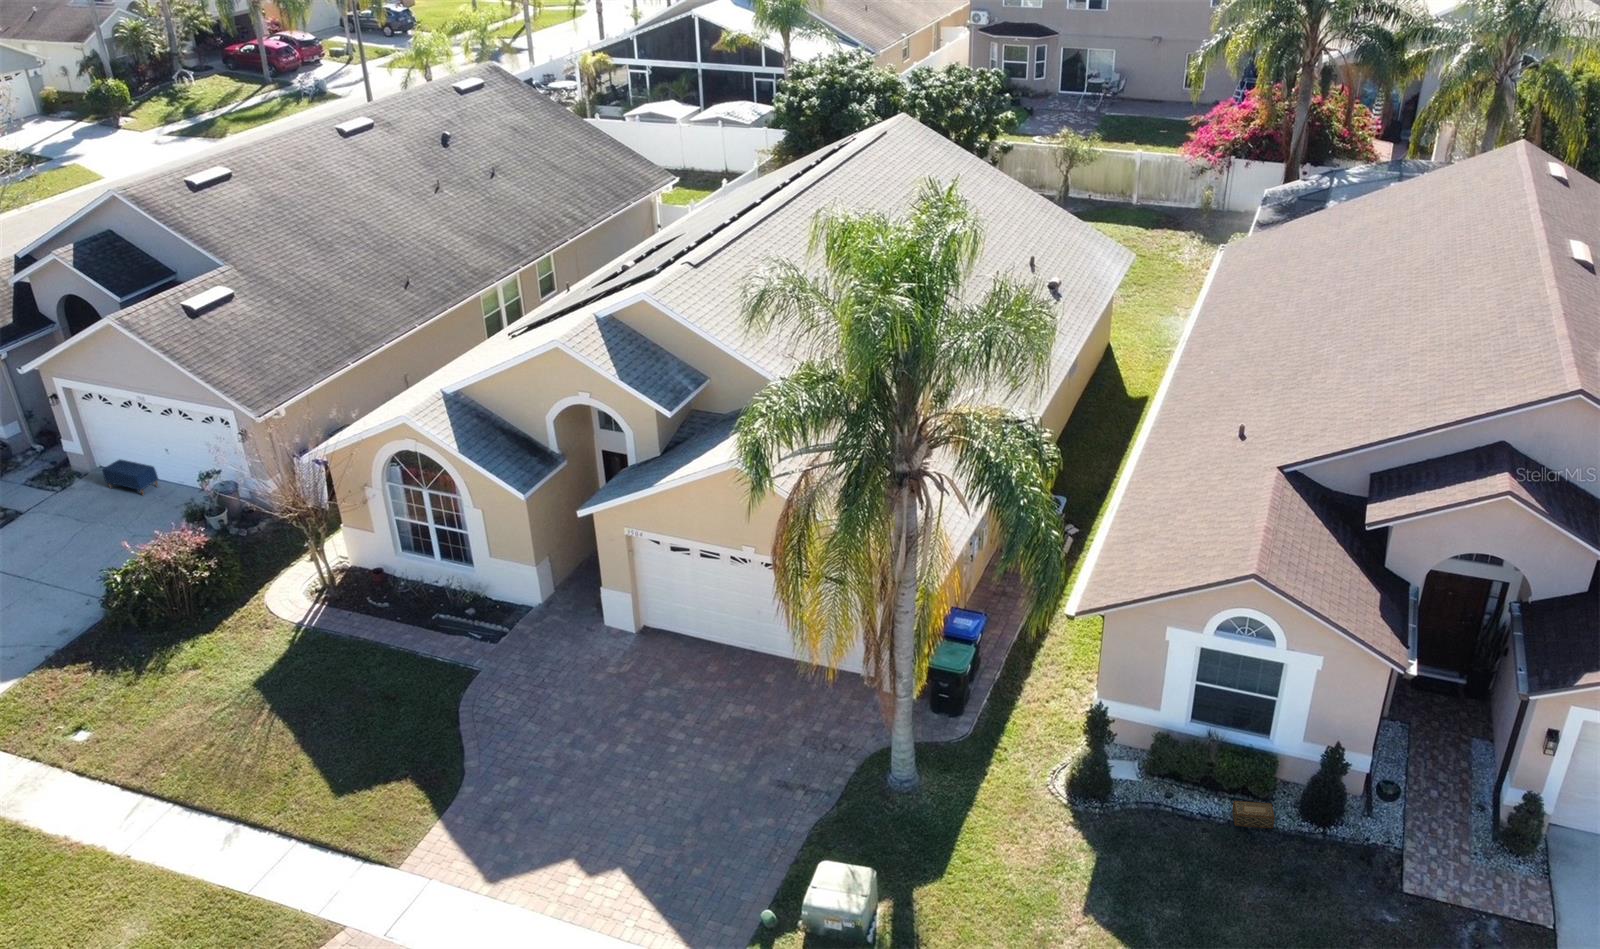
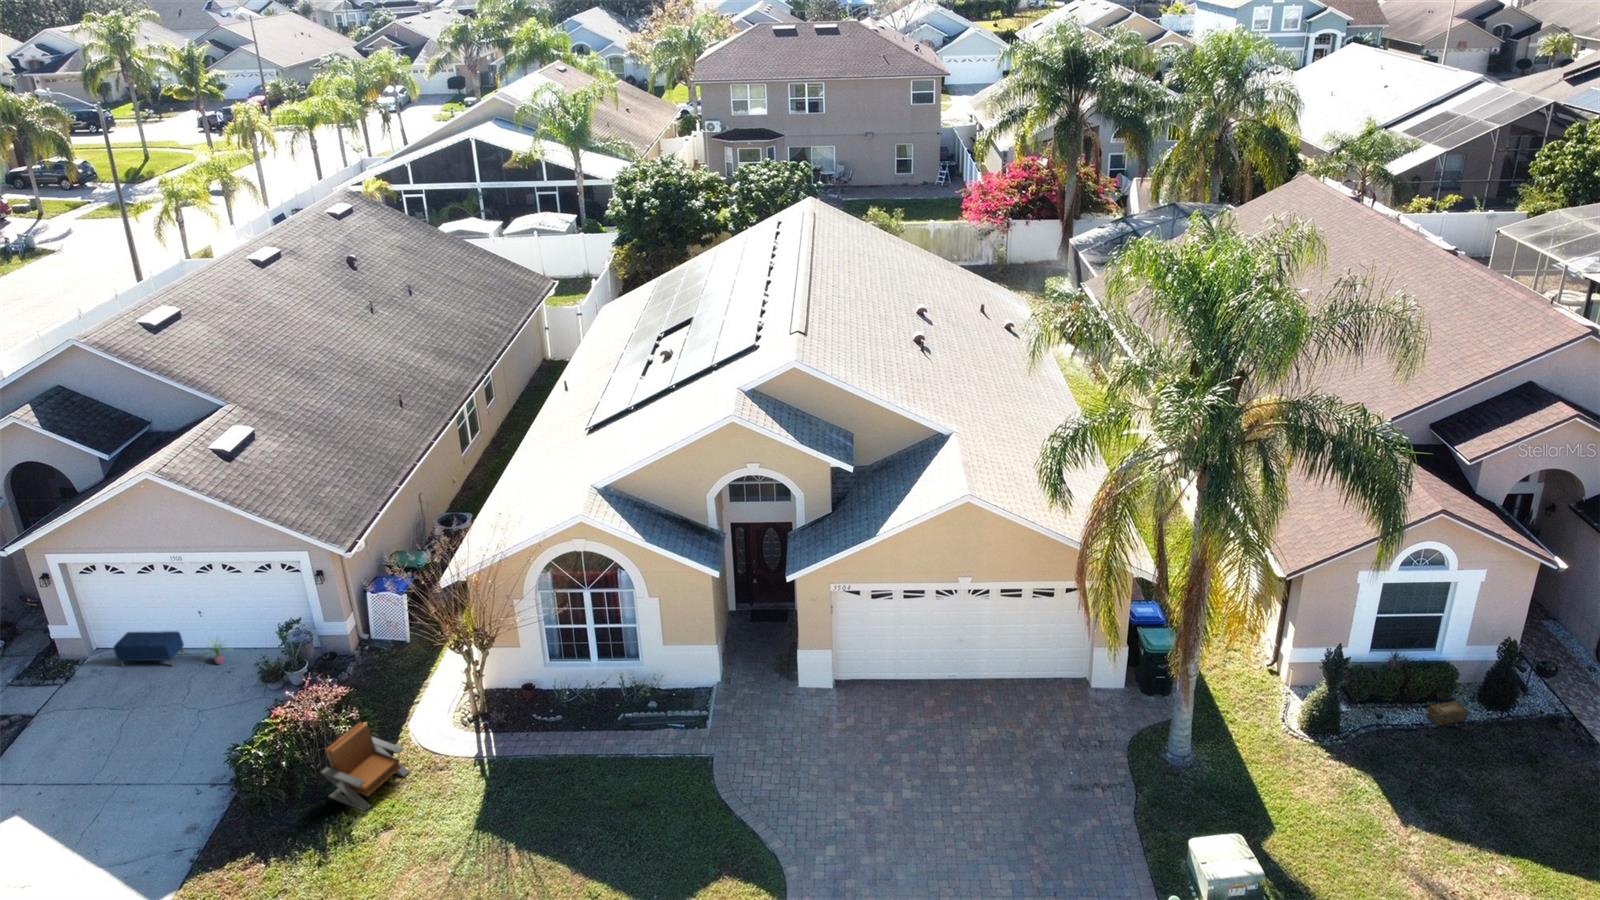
decorative plant: none [160,476,188,502] -> present [205,639,226,664]
lounge chair: none [161,569,240,647] -> present [321,722,409,811]

